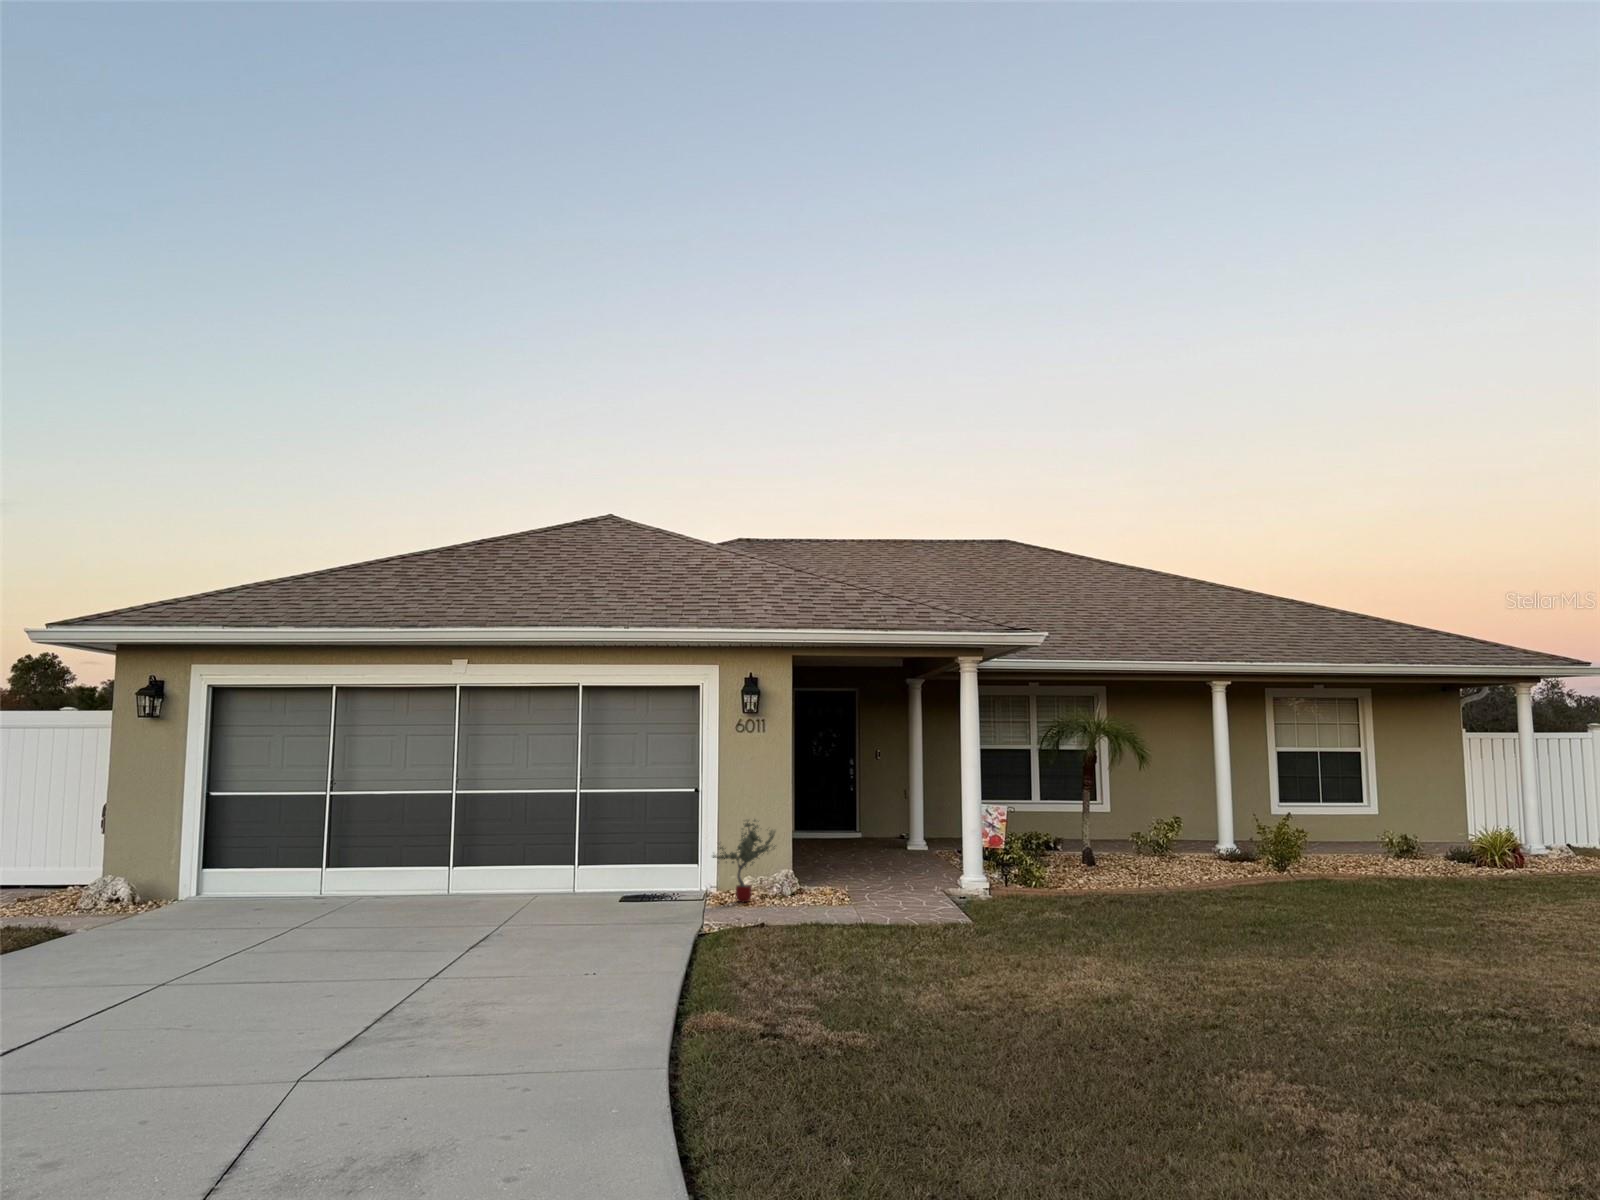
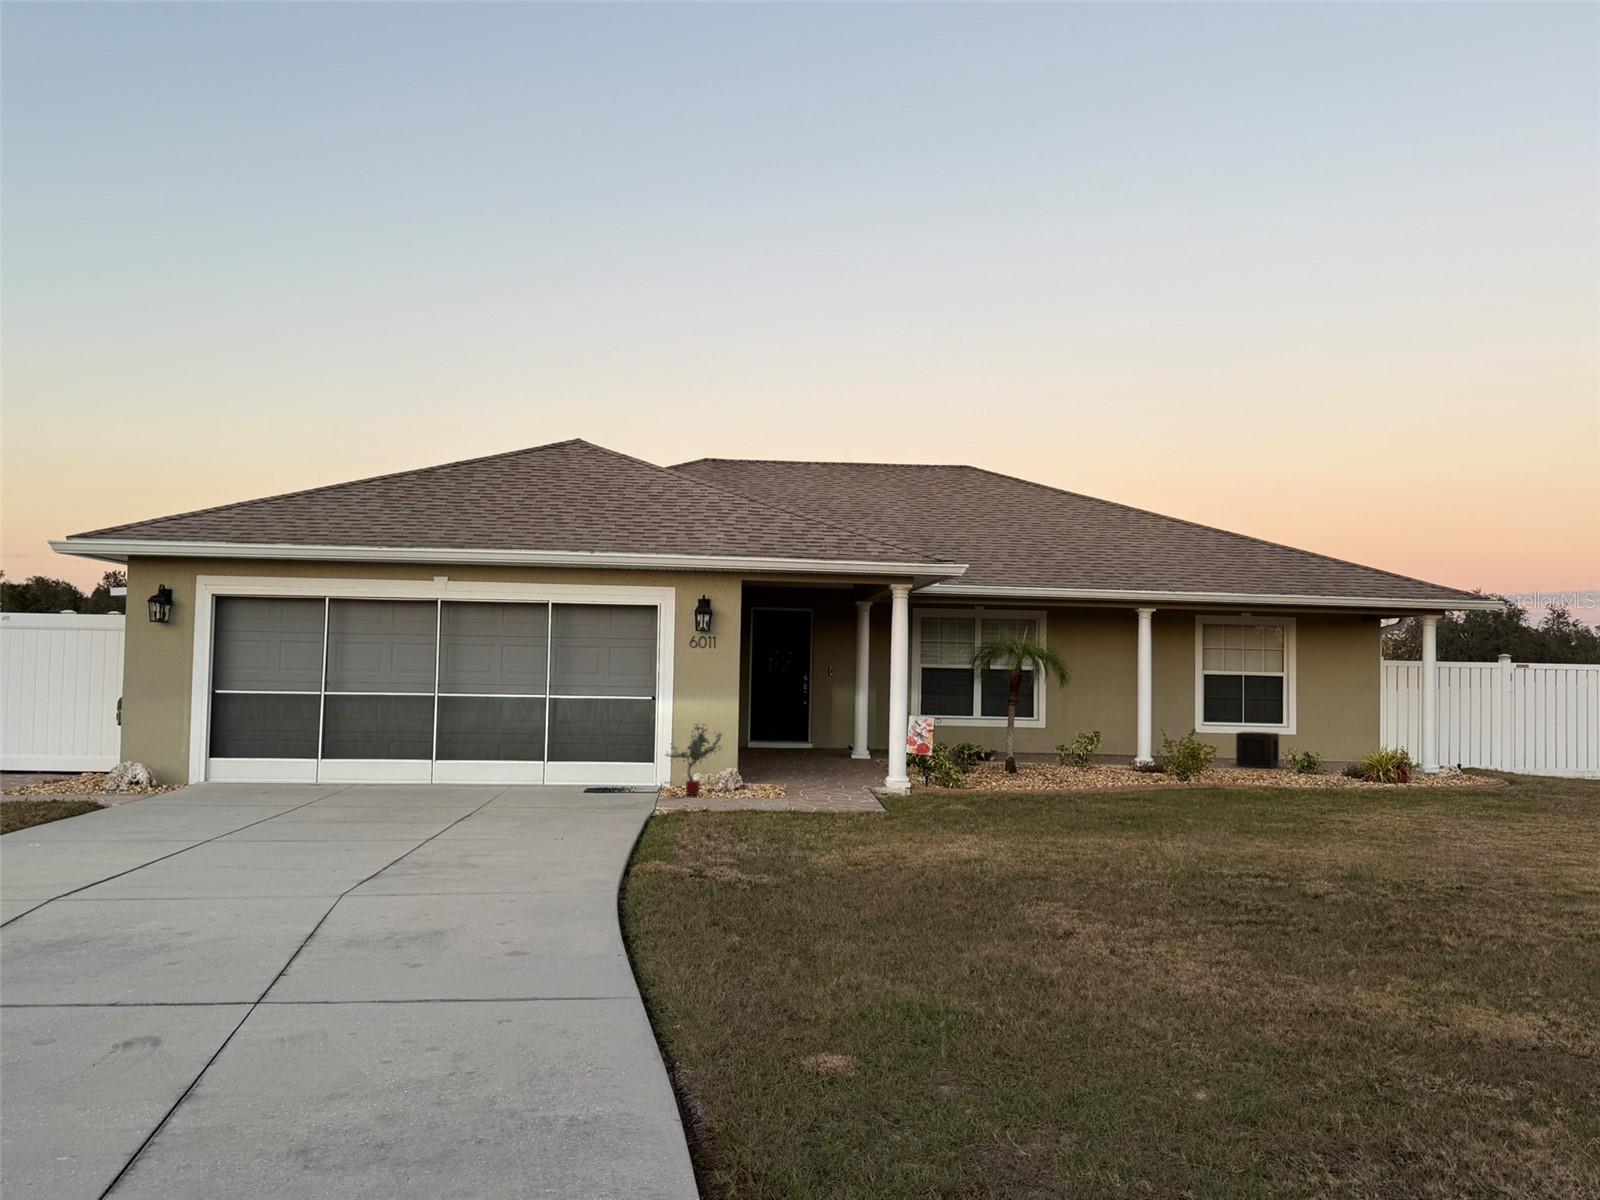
wooden crate: none [1317,811,1365,851] -> present [1236,732,1279,768]

